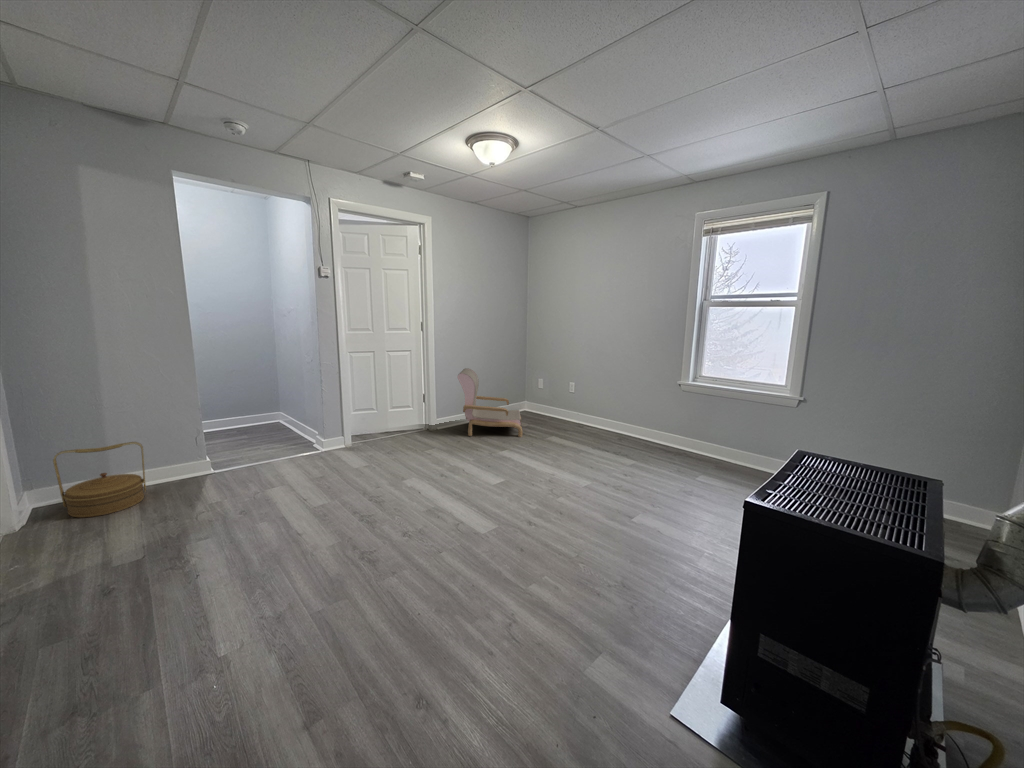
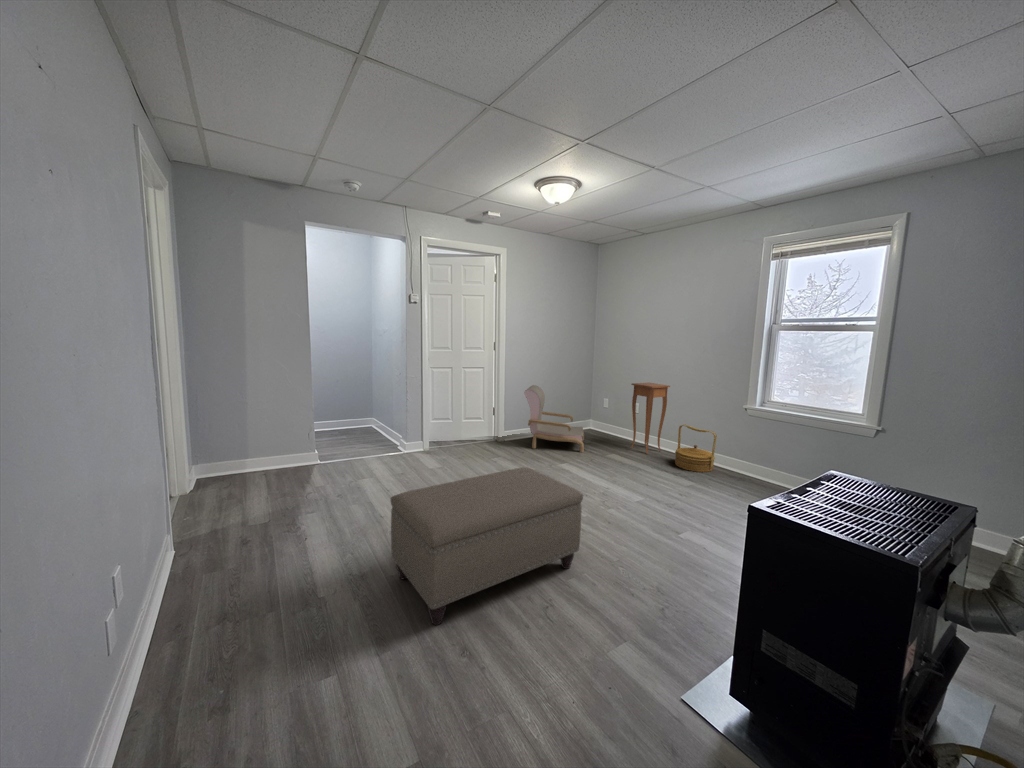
side table: none [568,362,606,434] -> present [631,383,670,454]
woven basket: present [53,442,146,518] -> present [675,425,717,472]
ottoman: none [307,462,539,668] -> present [390,467,583,625]

